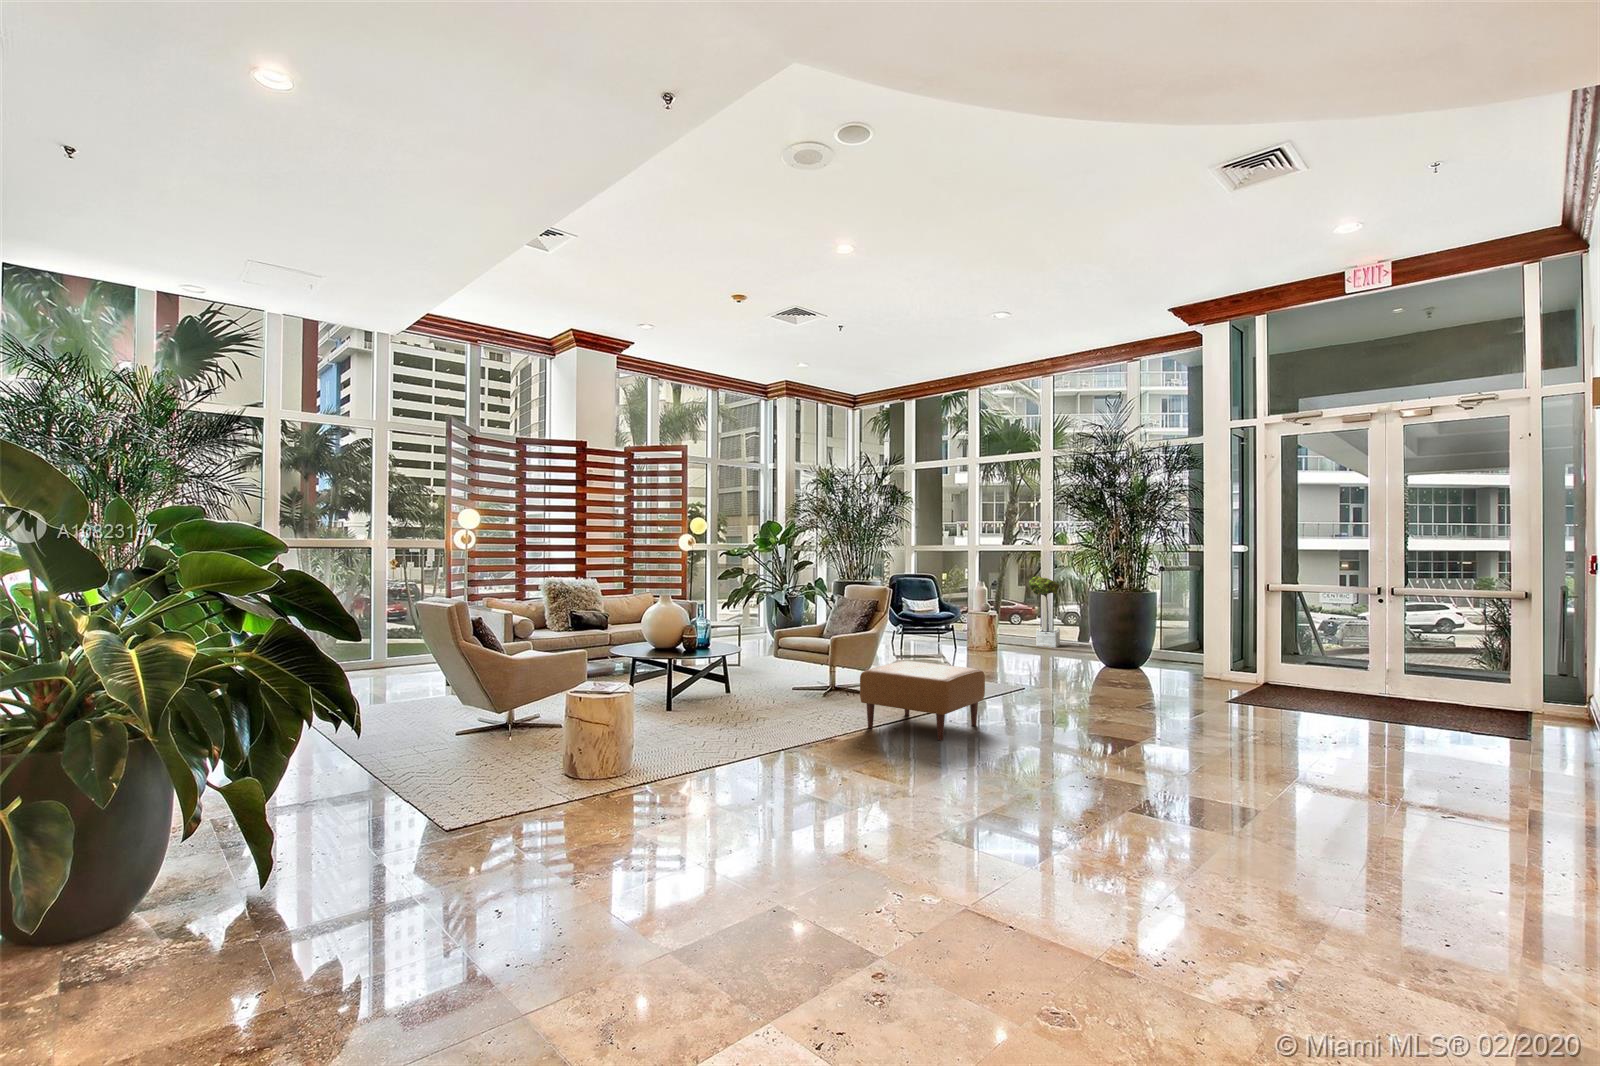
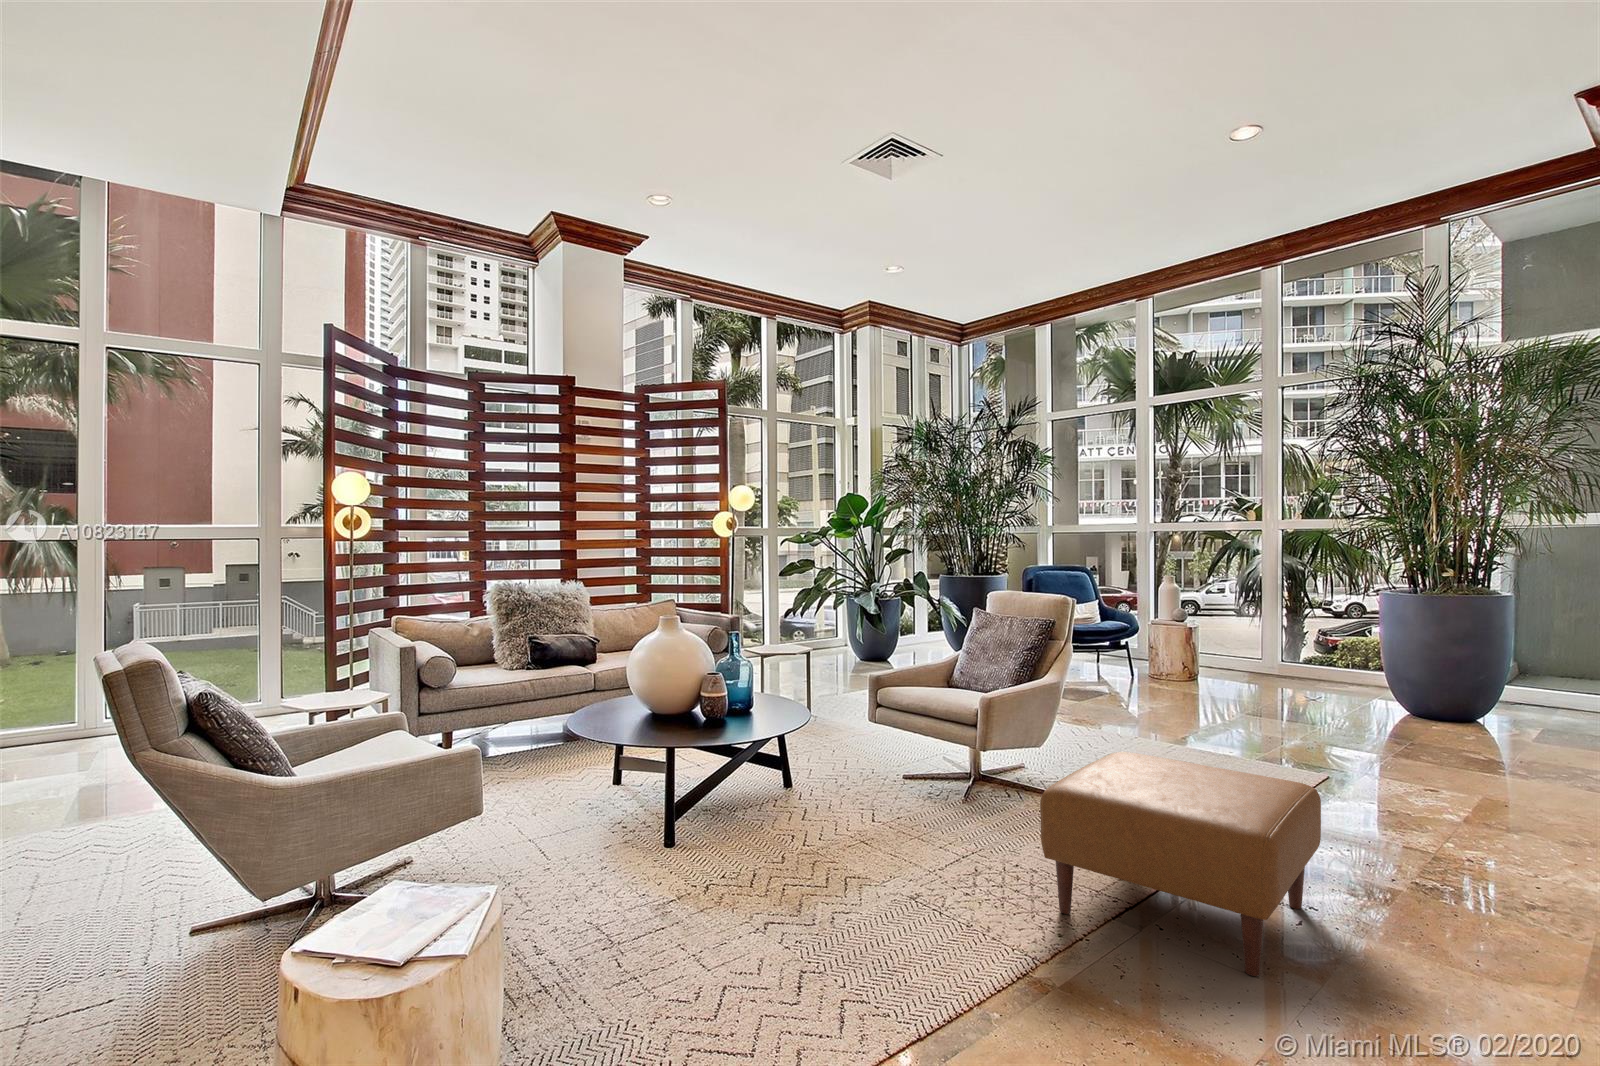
potted tree: present [1029,575,1060,647] -> none [1241,567,1294,677]

